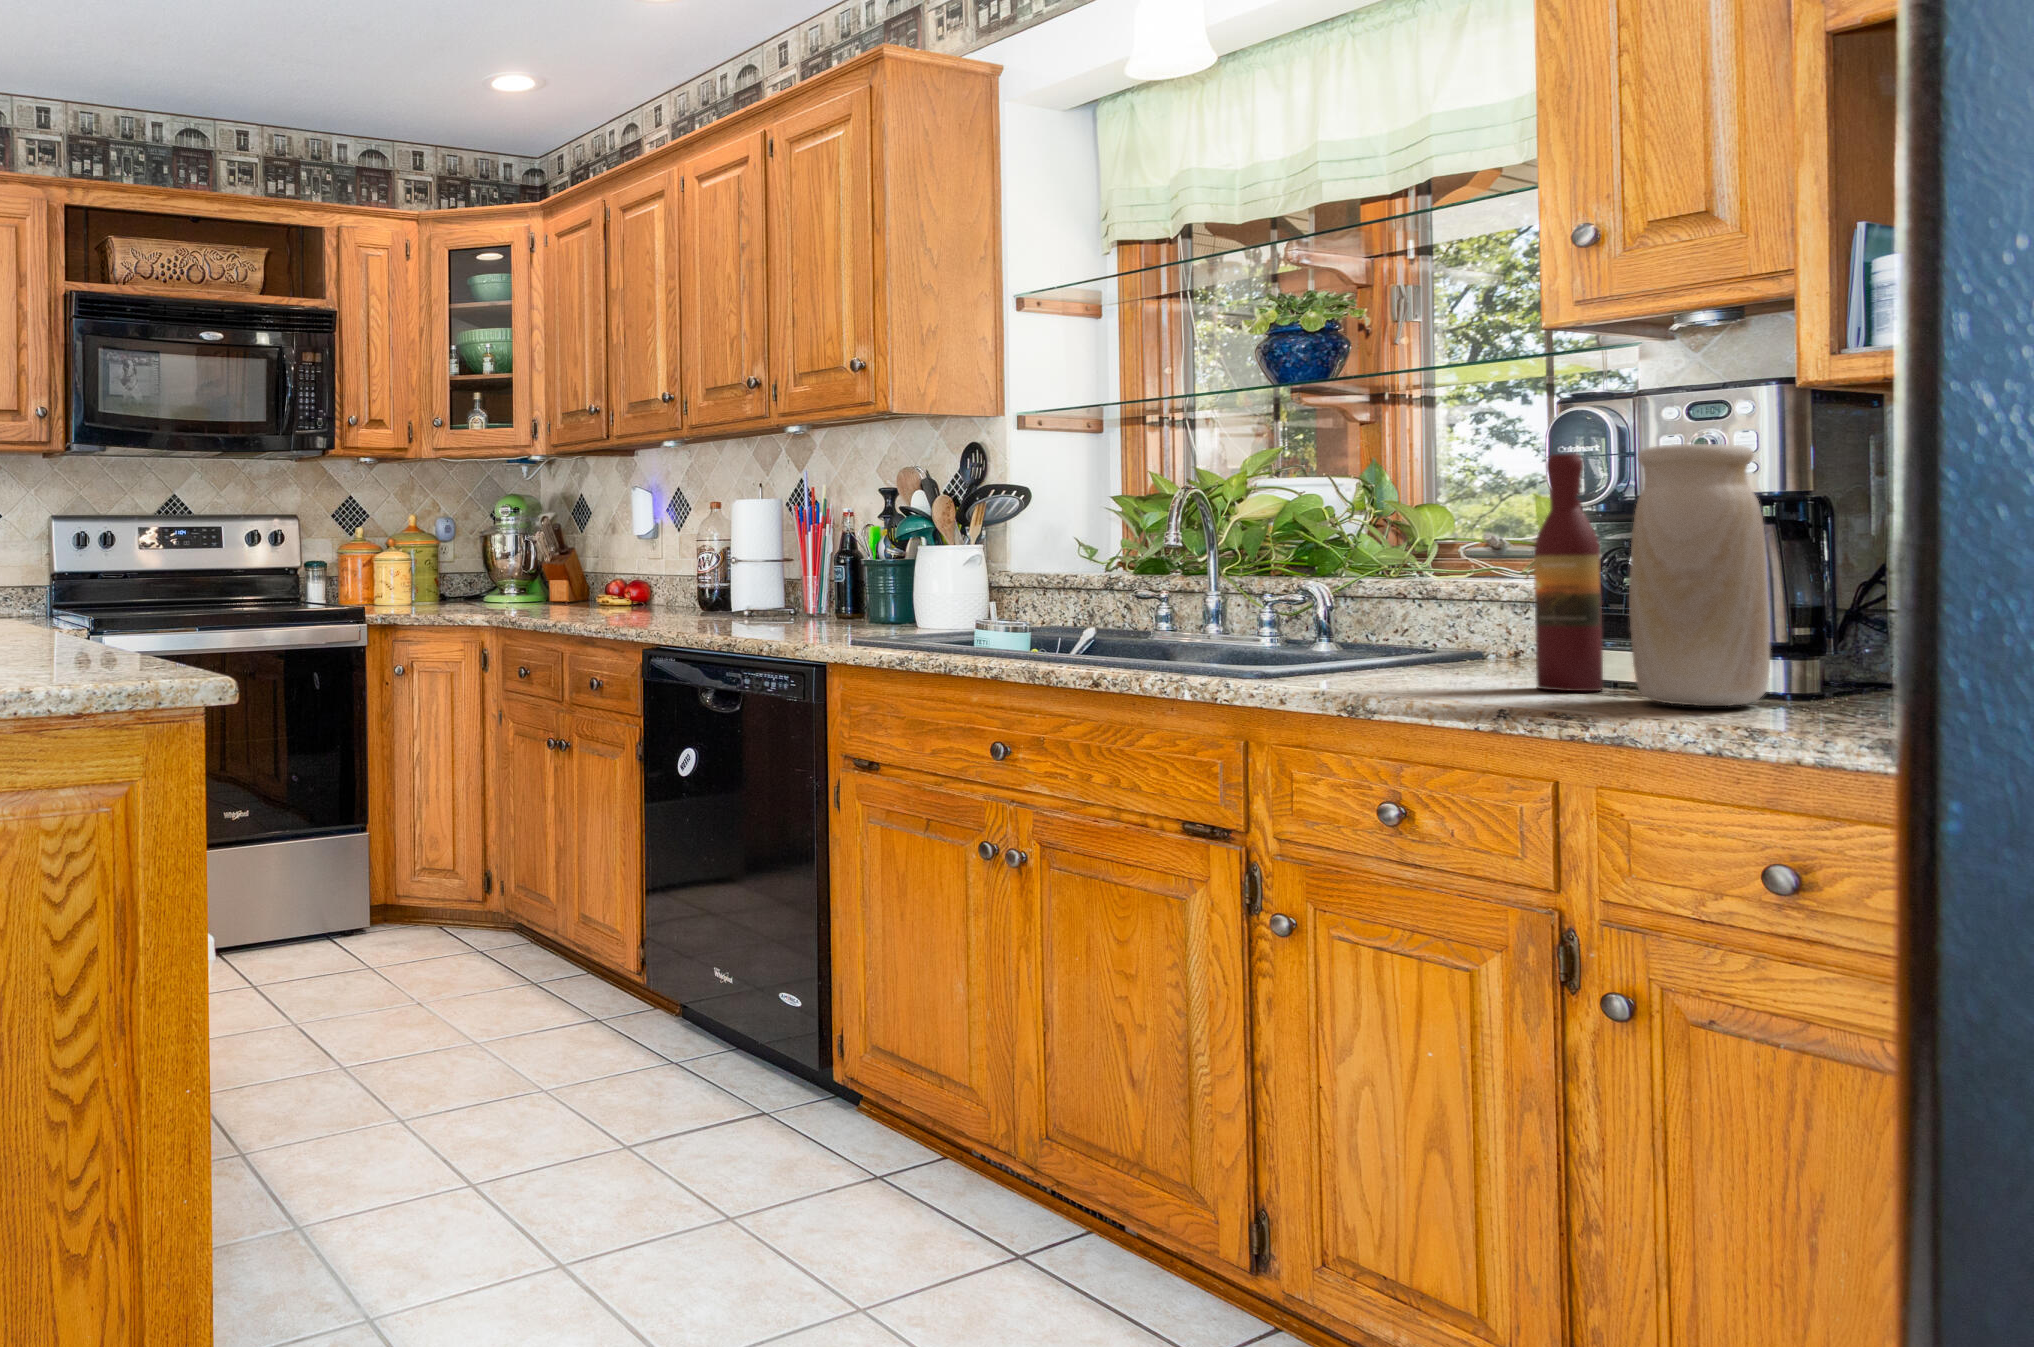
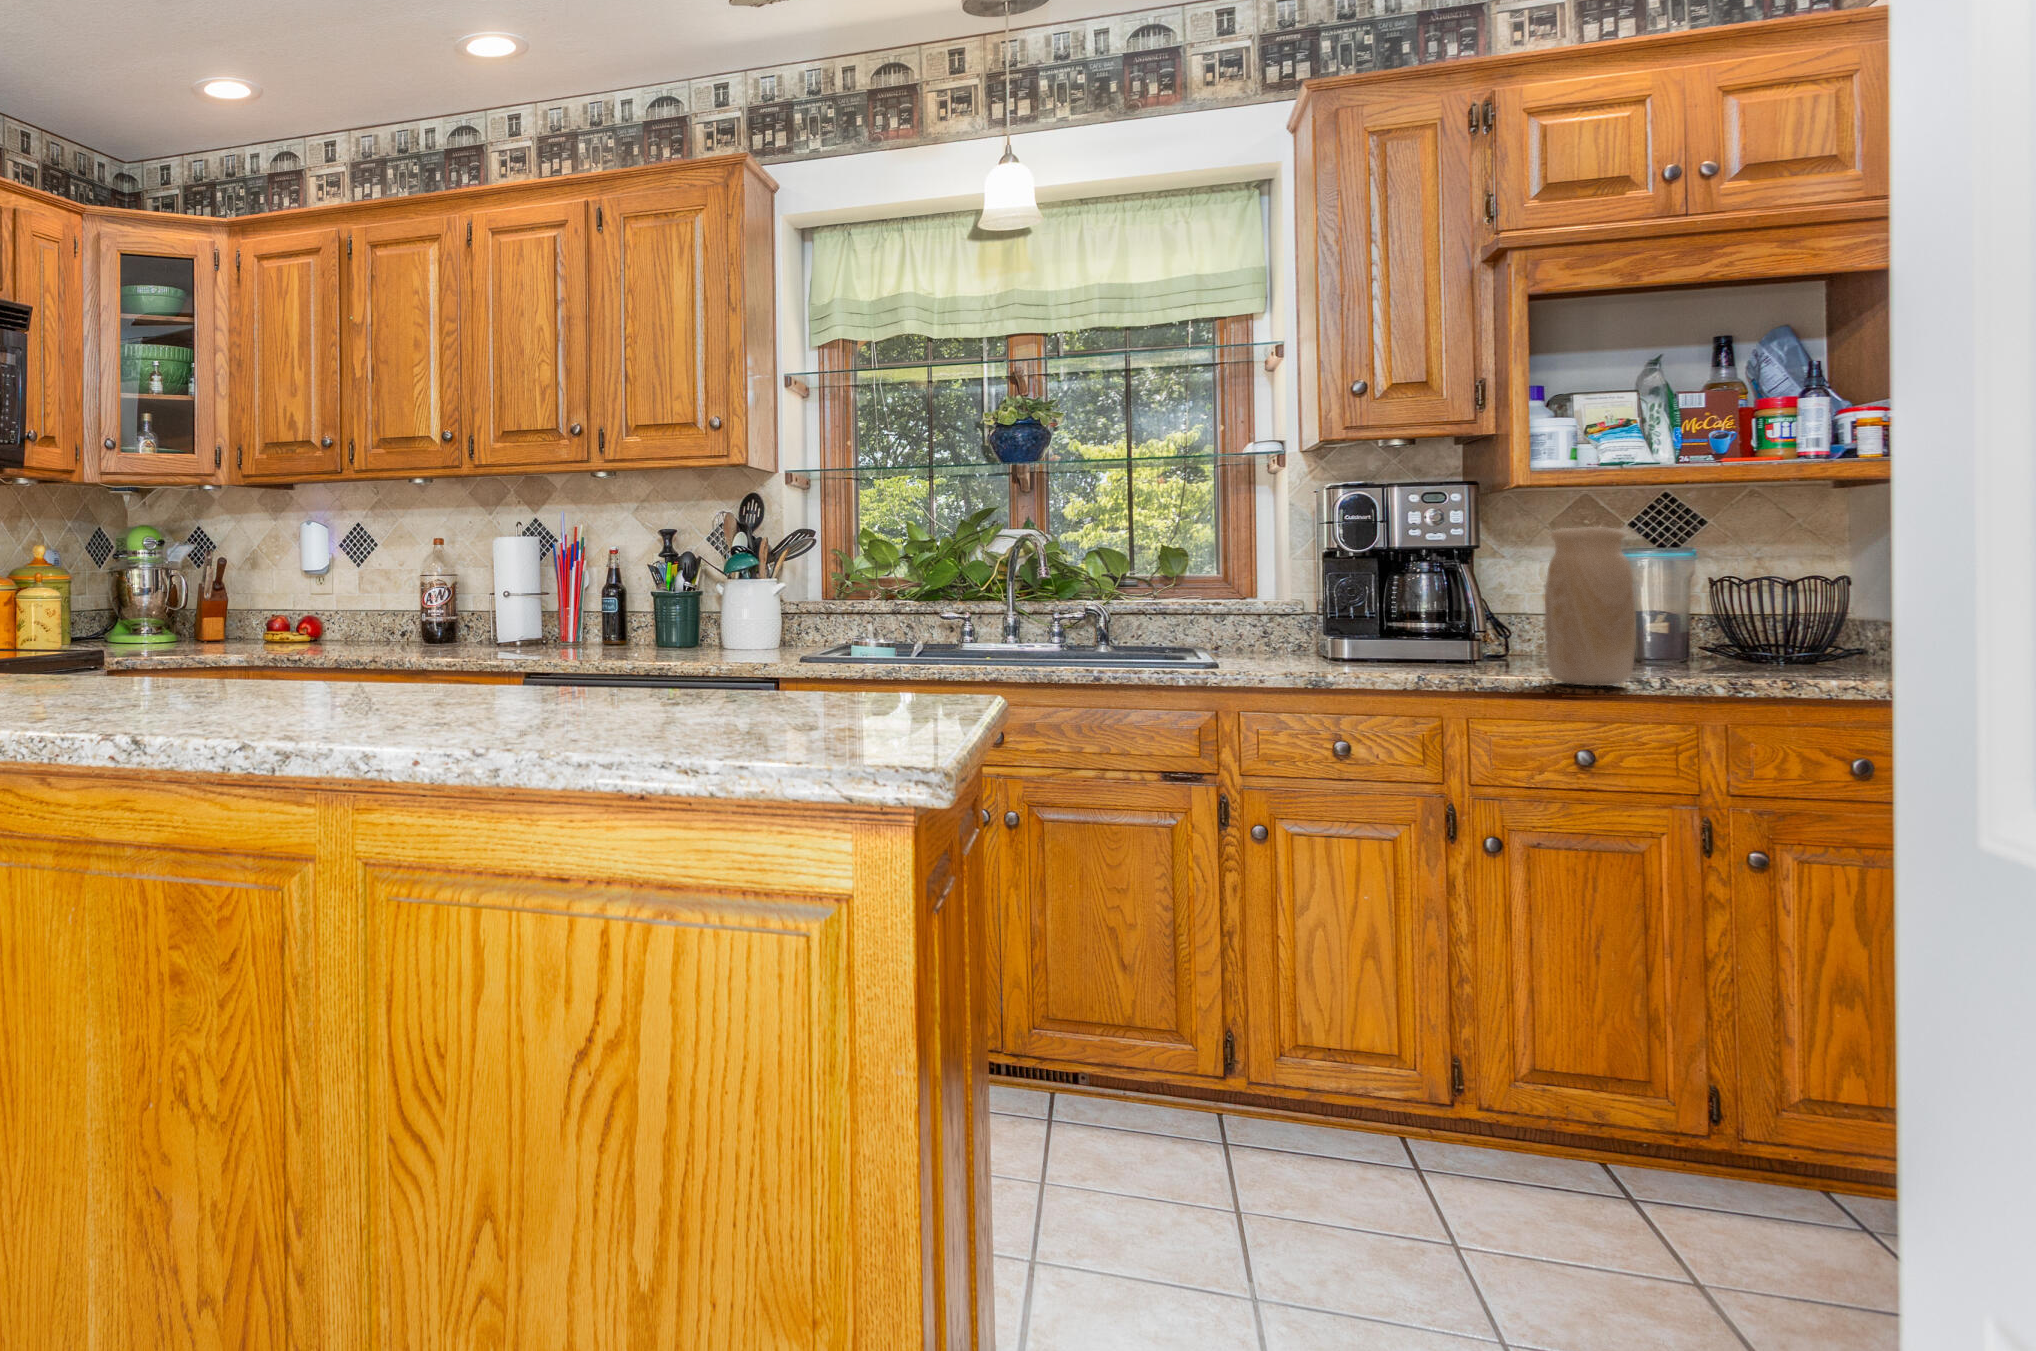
wine bottle: present [1534,453,1603,691] -> none [1451,529,1495,681]

